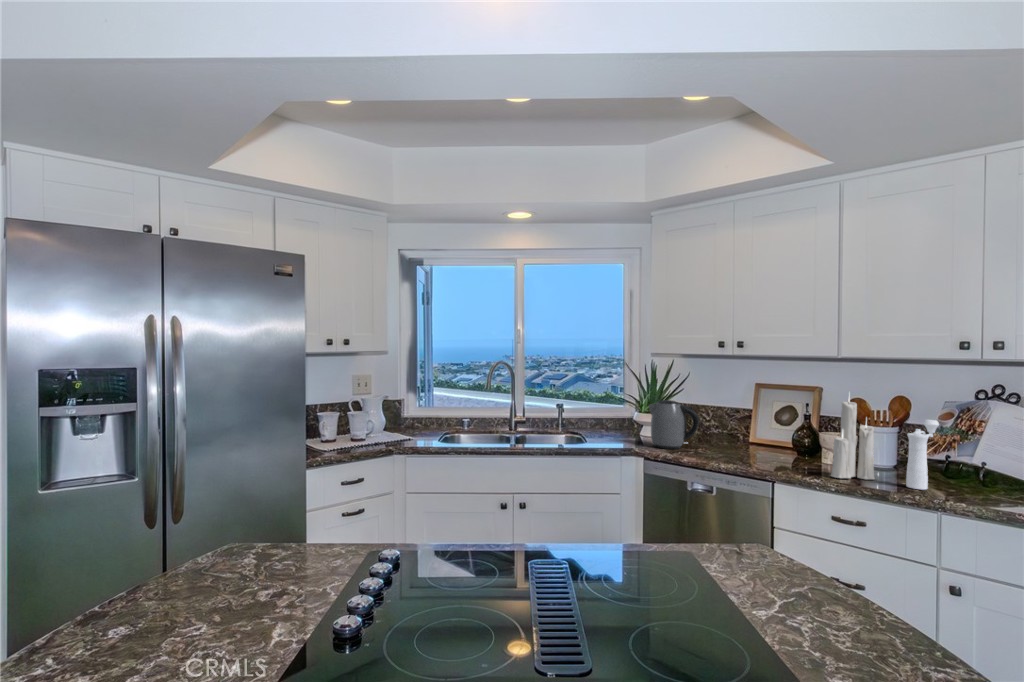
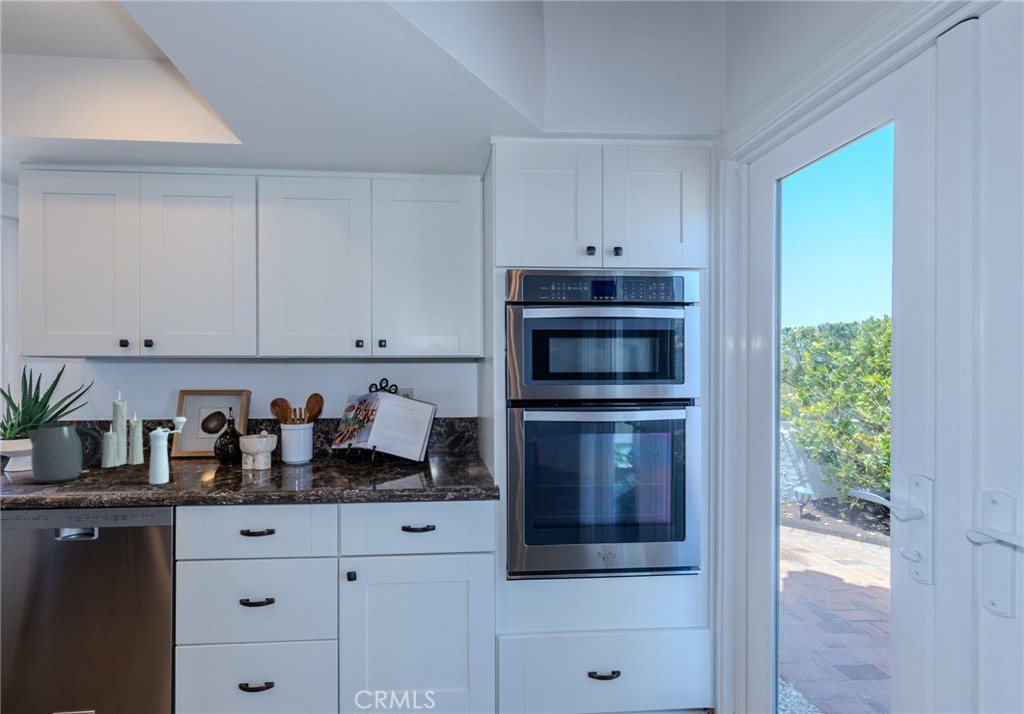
candle: present [831,395,875,479] -> present [101,395,143,467]
pepper mill: present [906,420,939,490] -> present [149,417,186,484]

